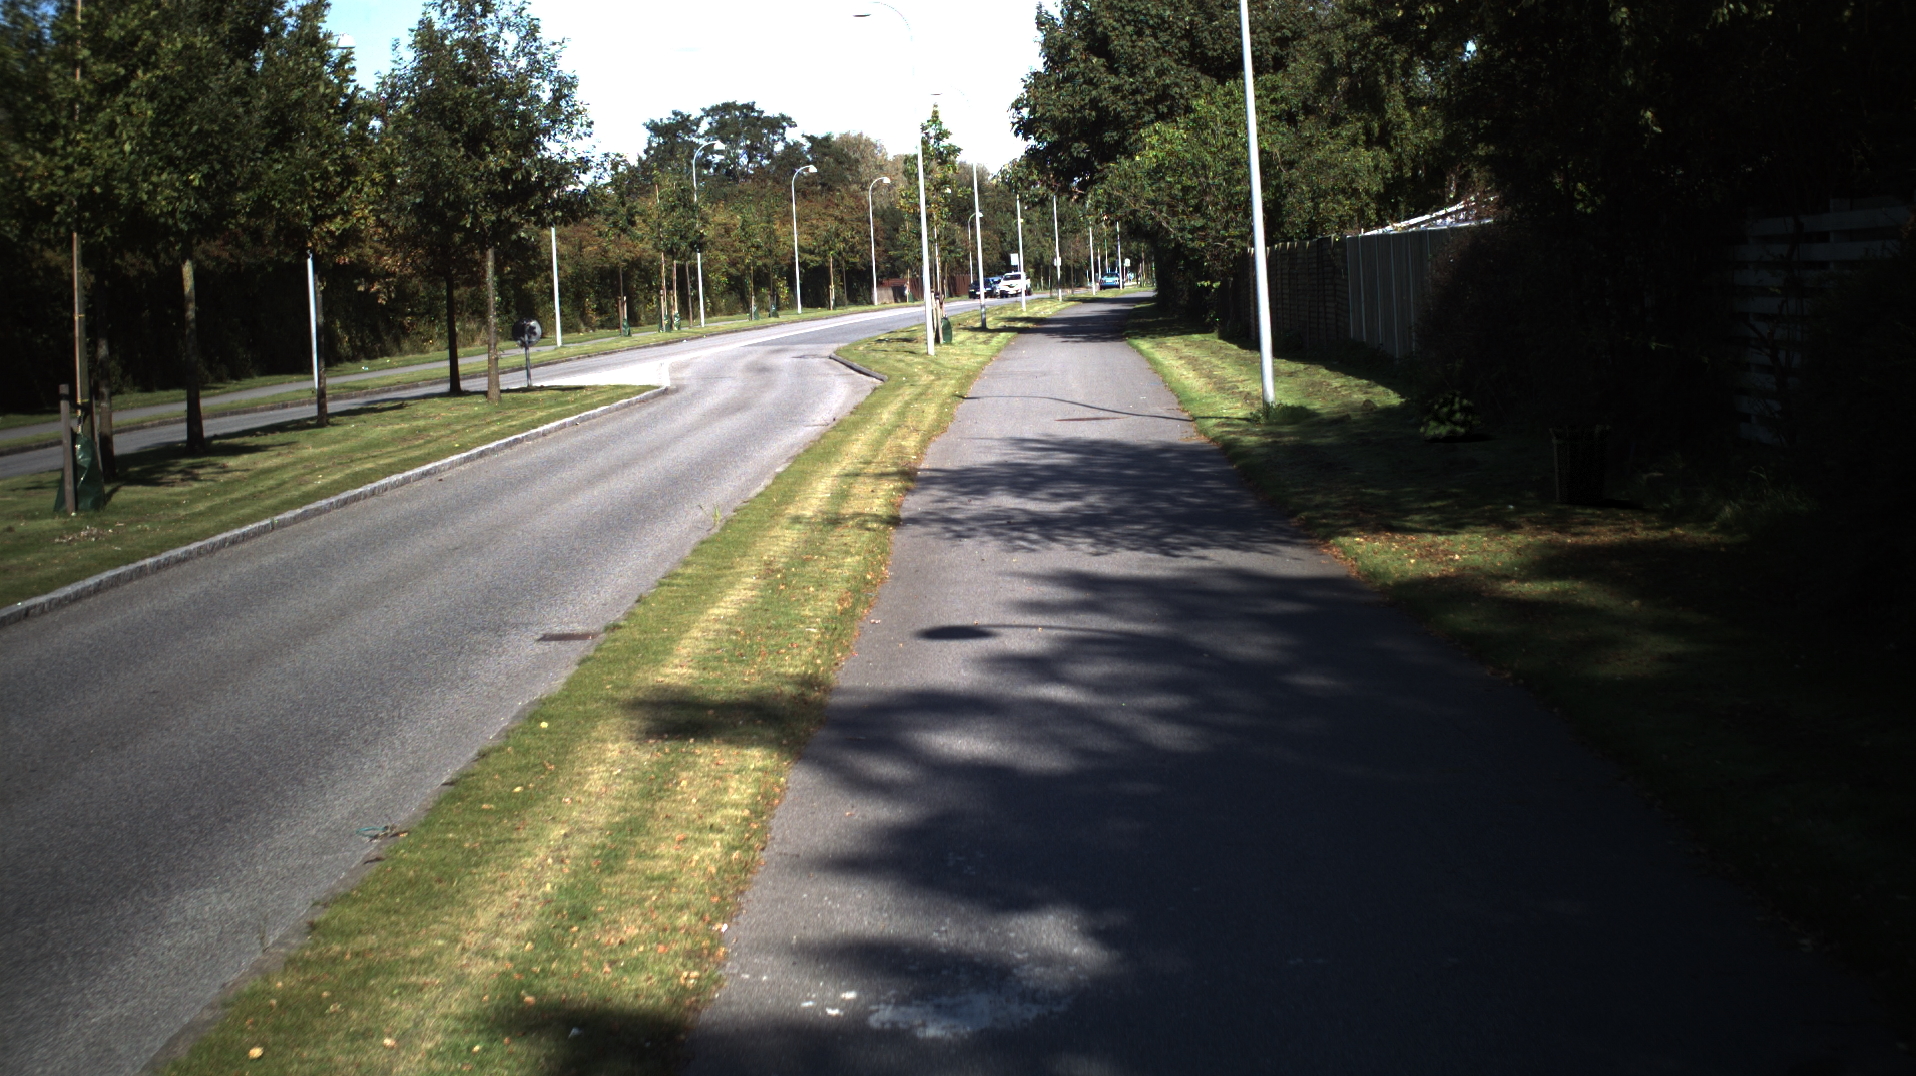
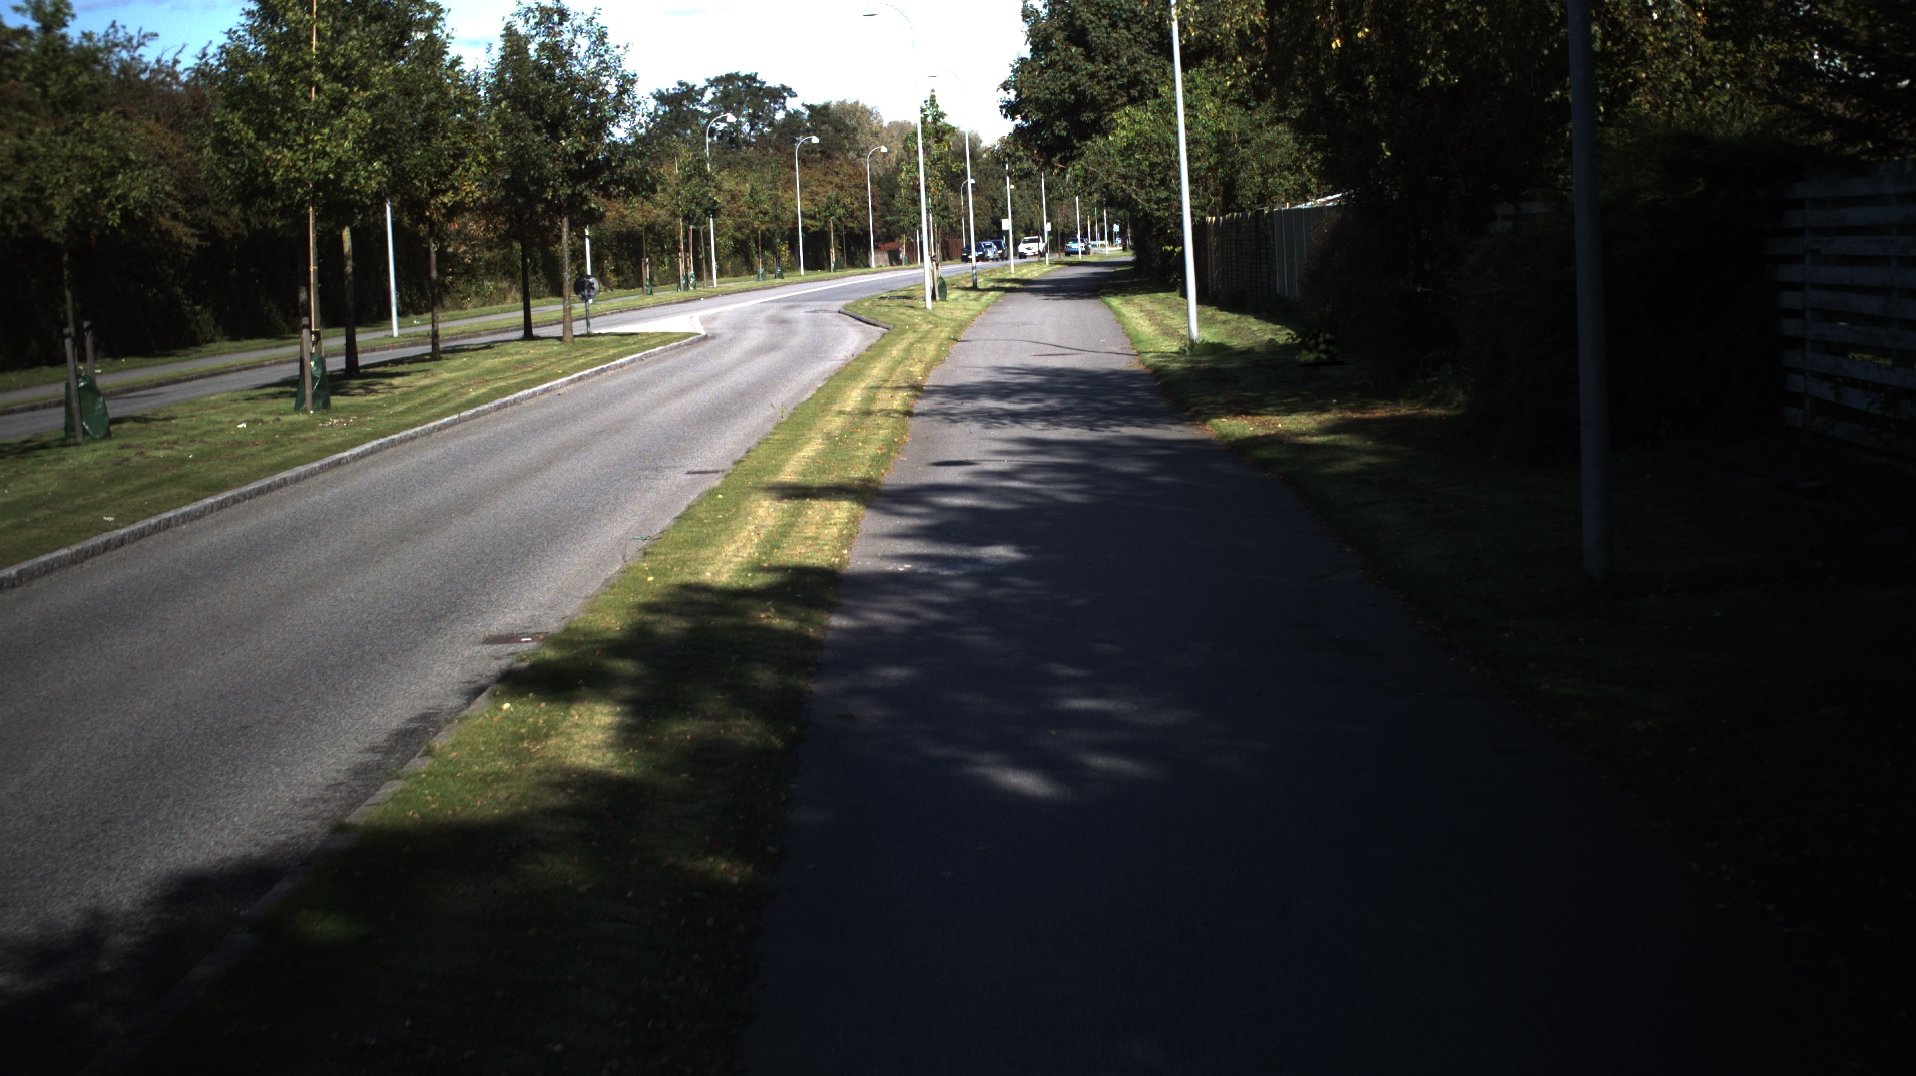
waste bin: present [1549,424,1612,504] -> none [1350,344,1391,396]

